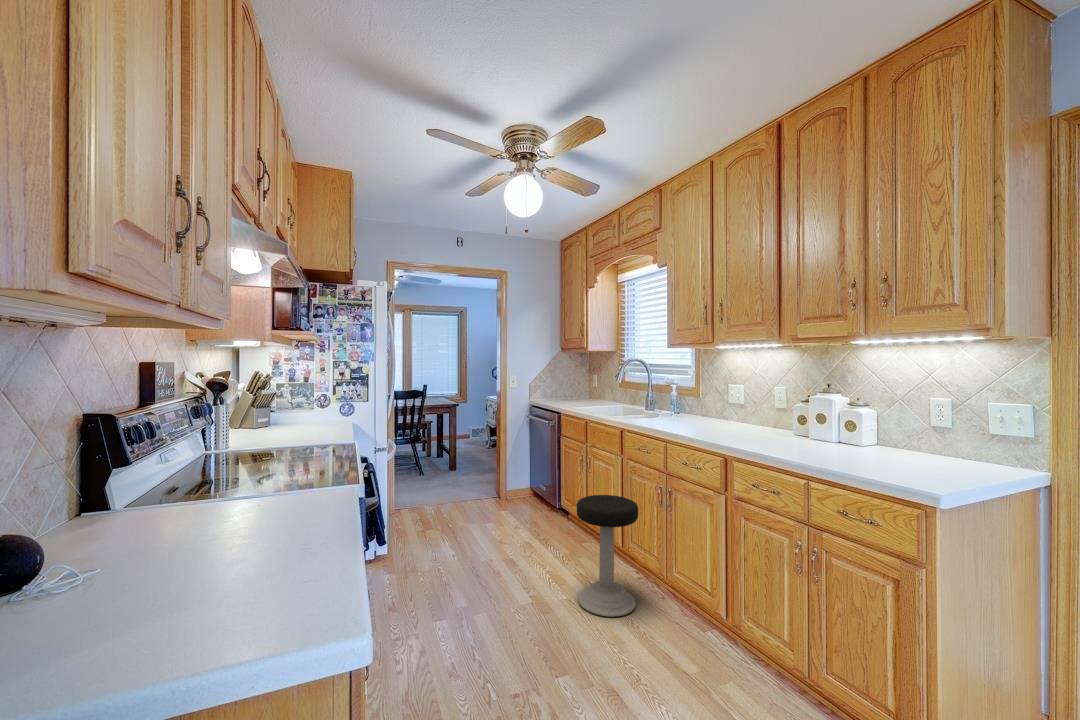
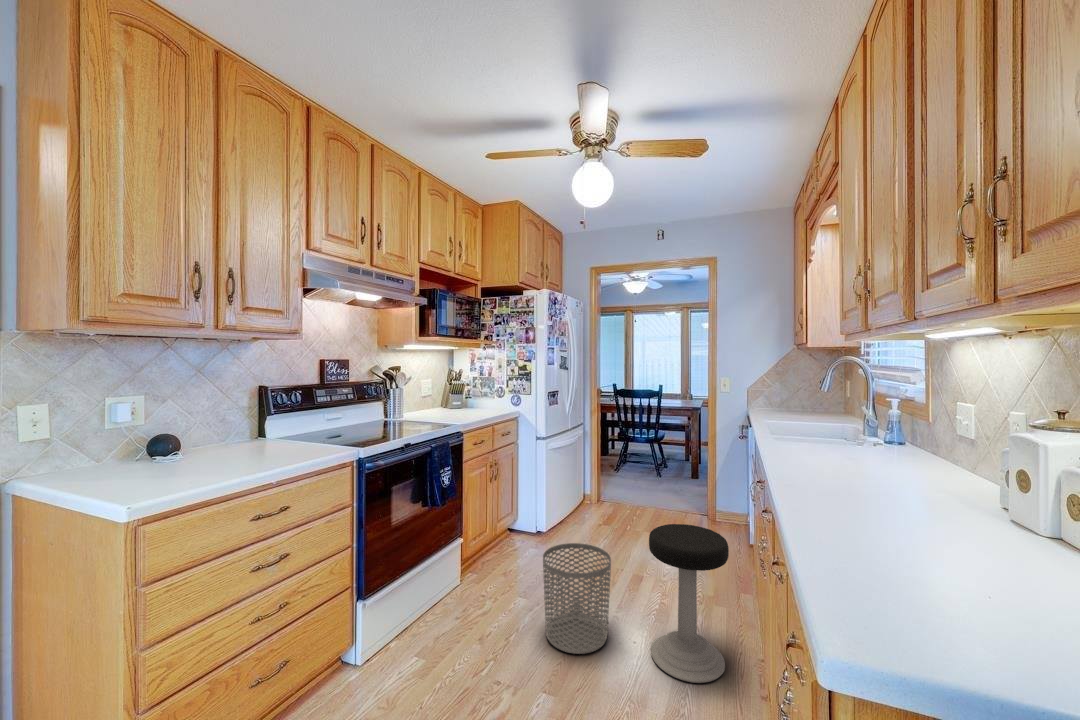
waste bin: none [492,537,558,643] -> present [543,543,611,654]

